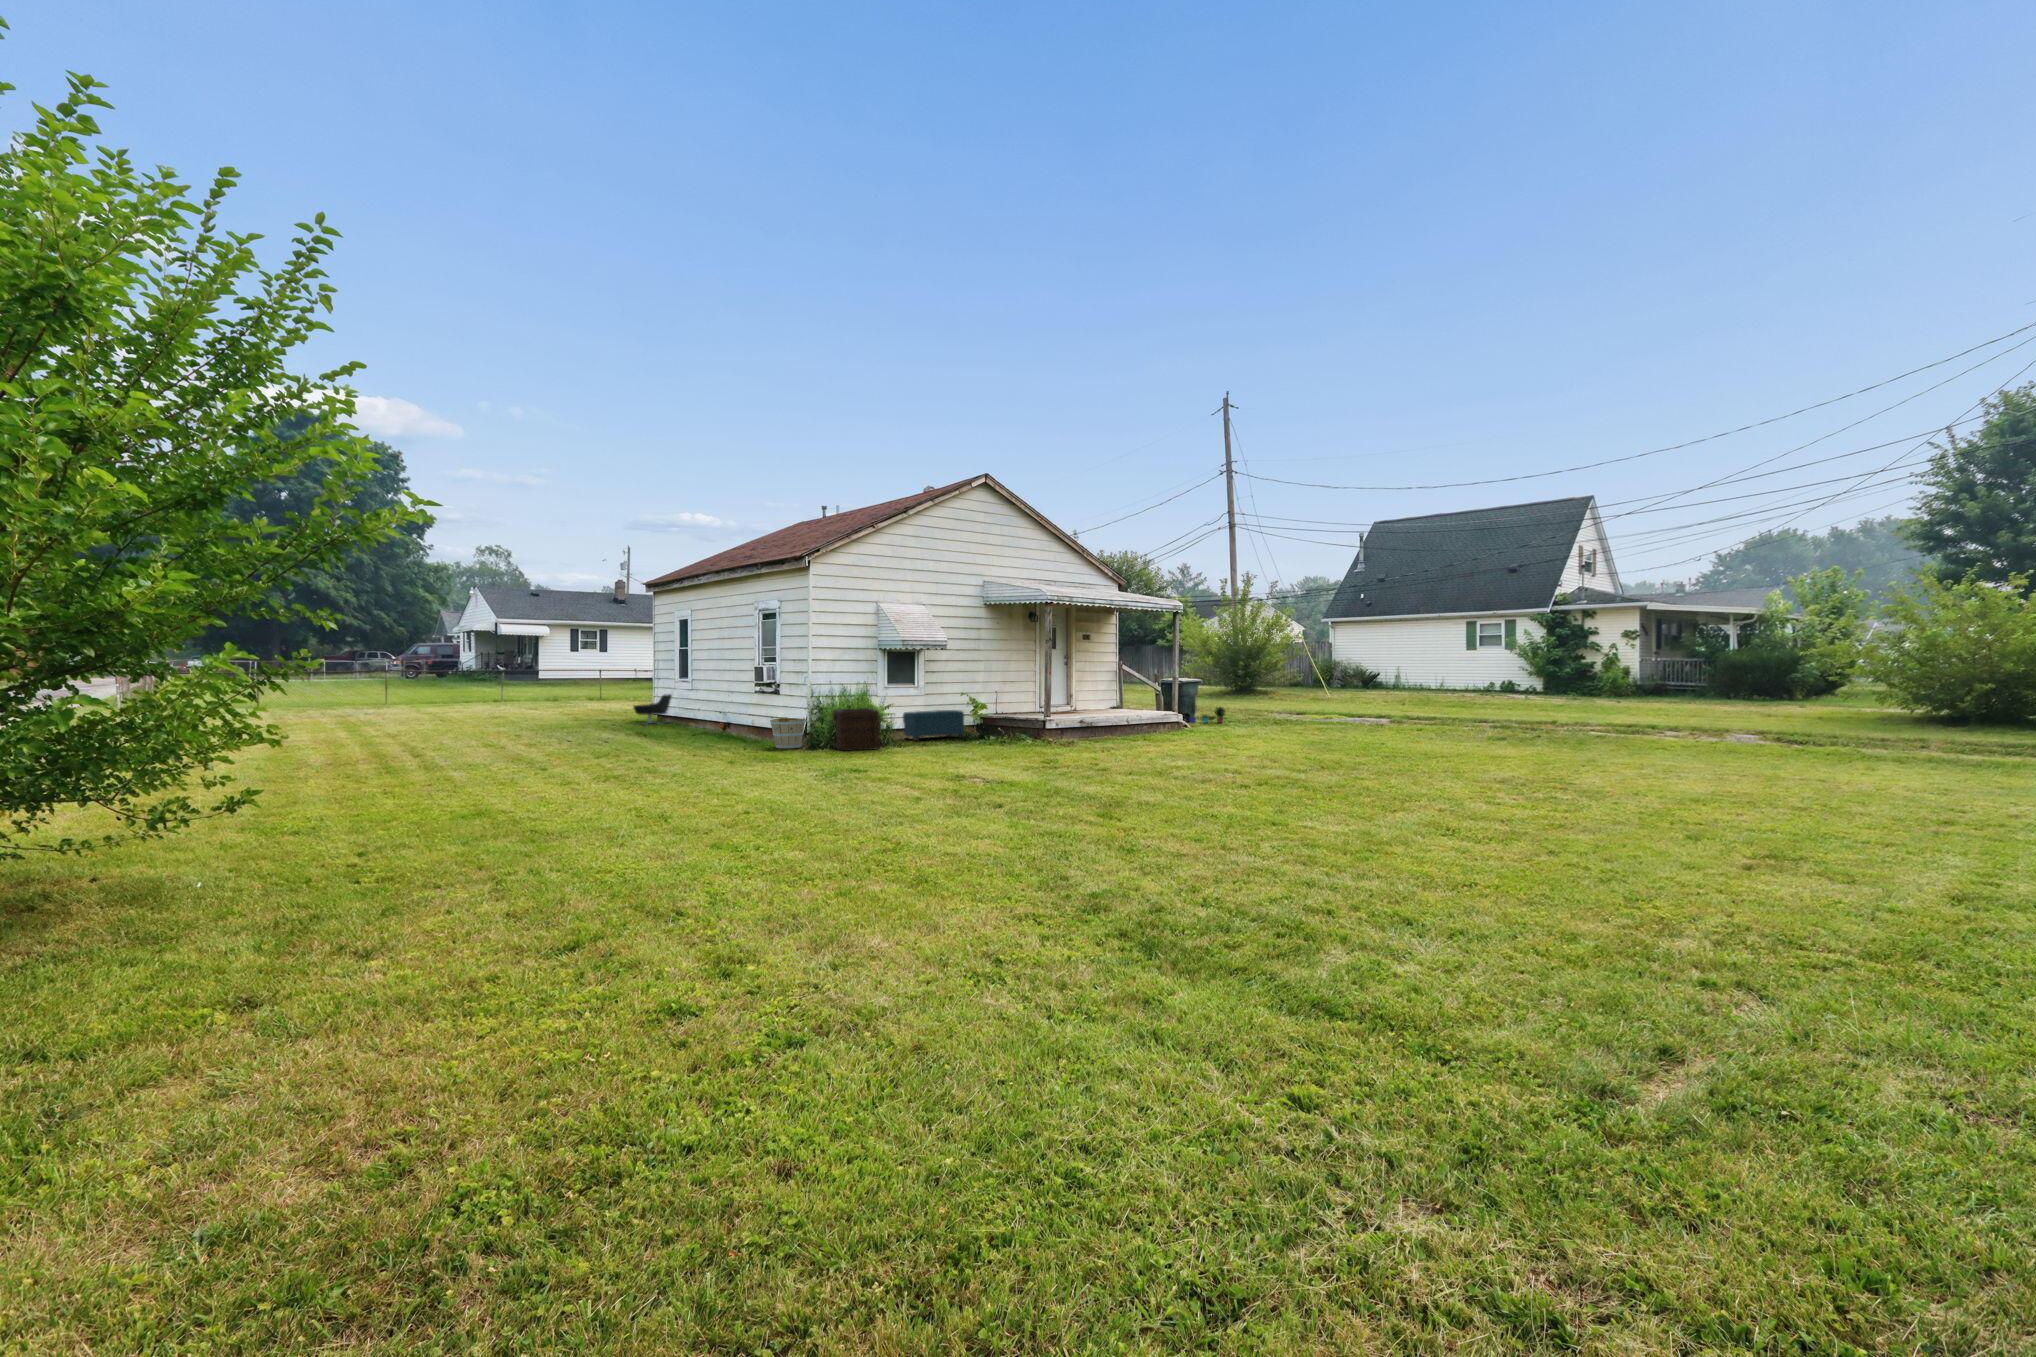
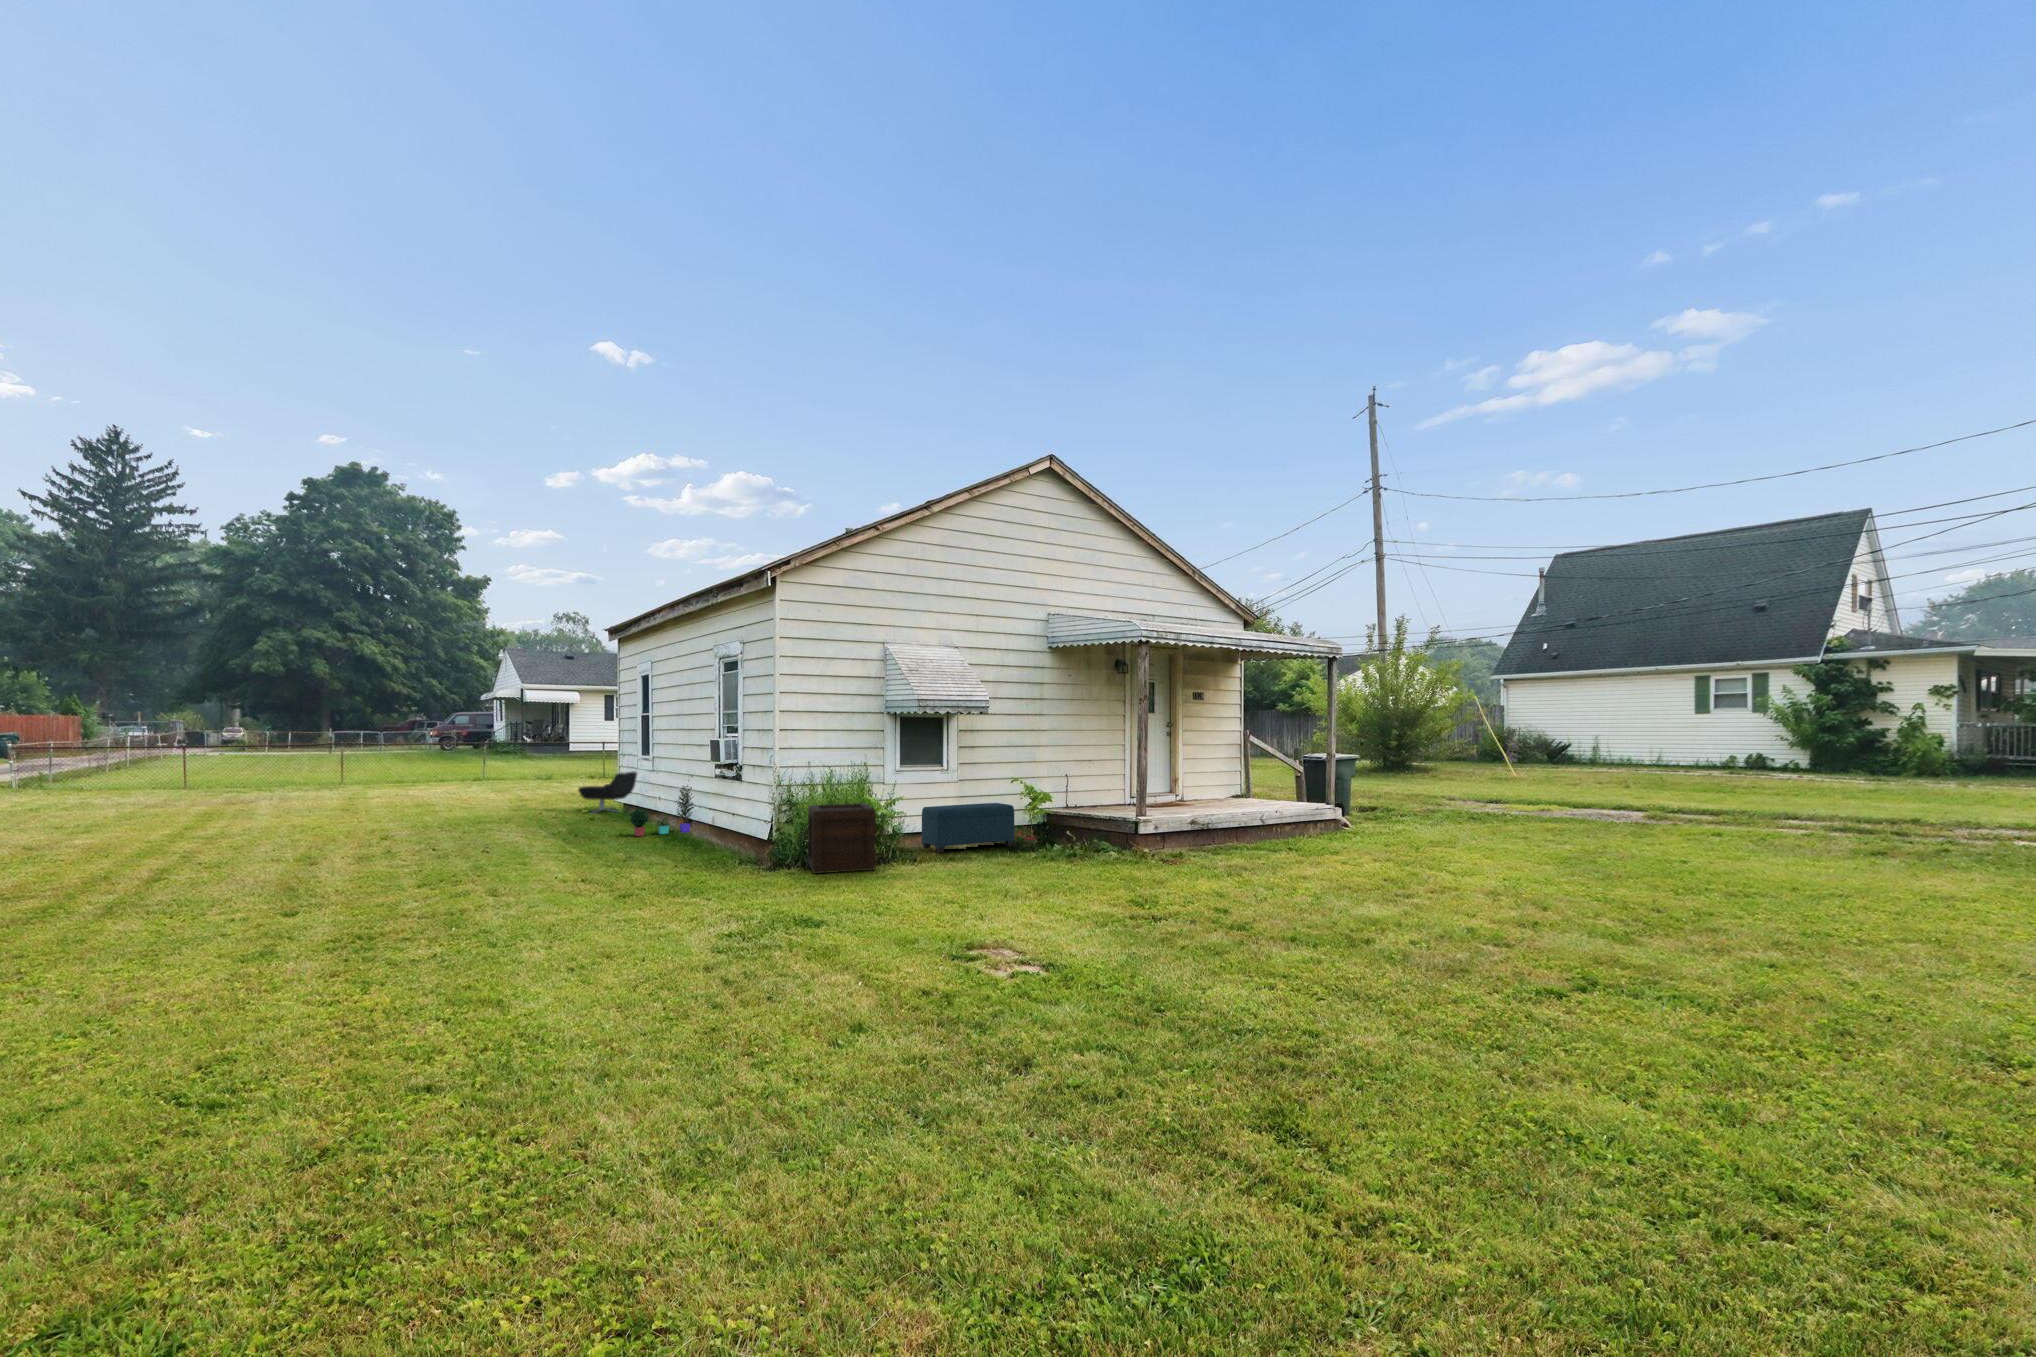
potted plant: present [1189,696,1225,723] -> present [629,785,694,836]
wooden bucket: present [770,717,806,749] -> none [714,816,769,866]

